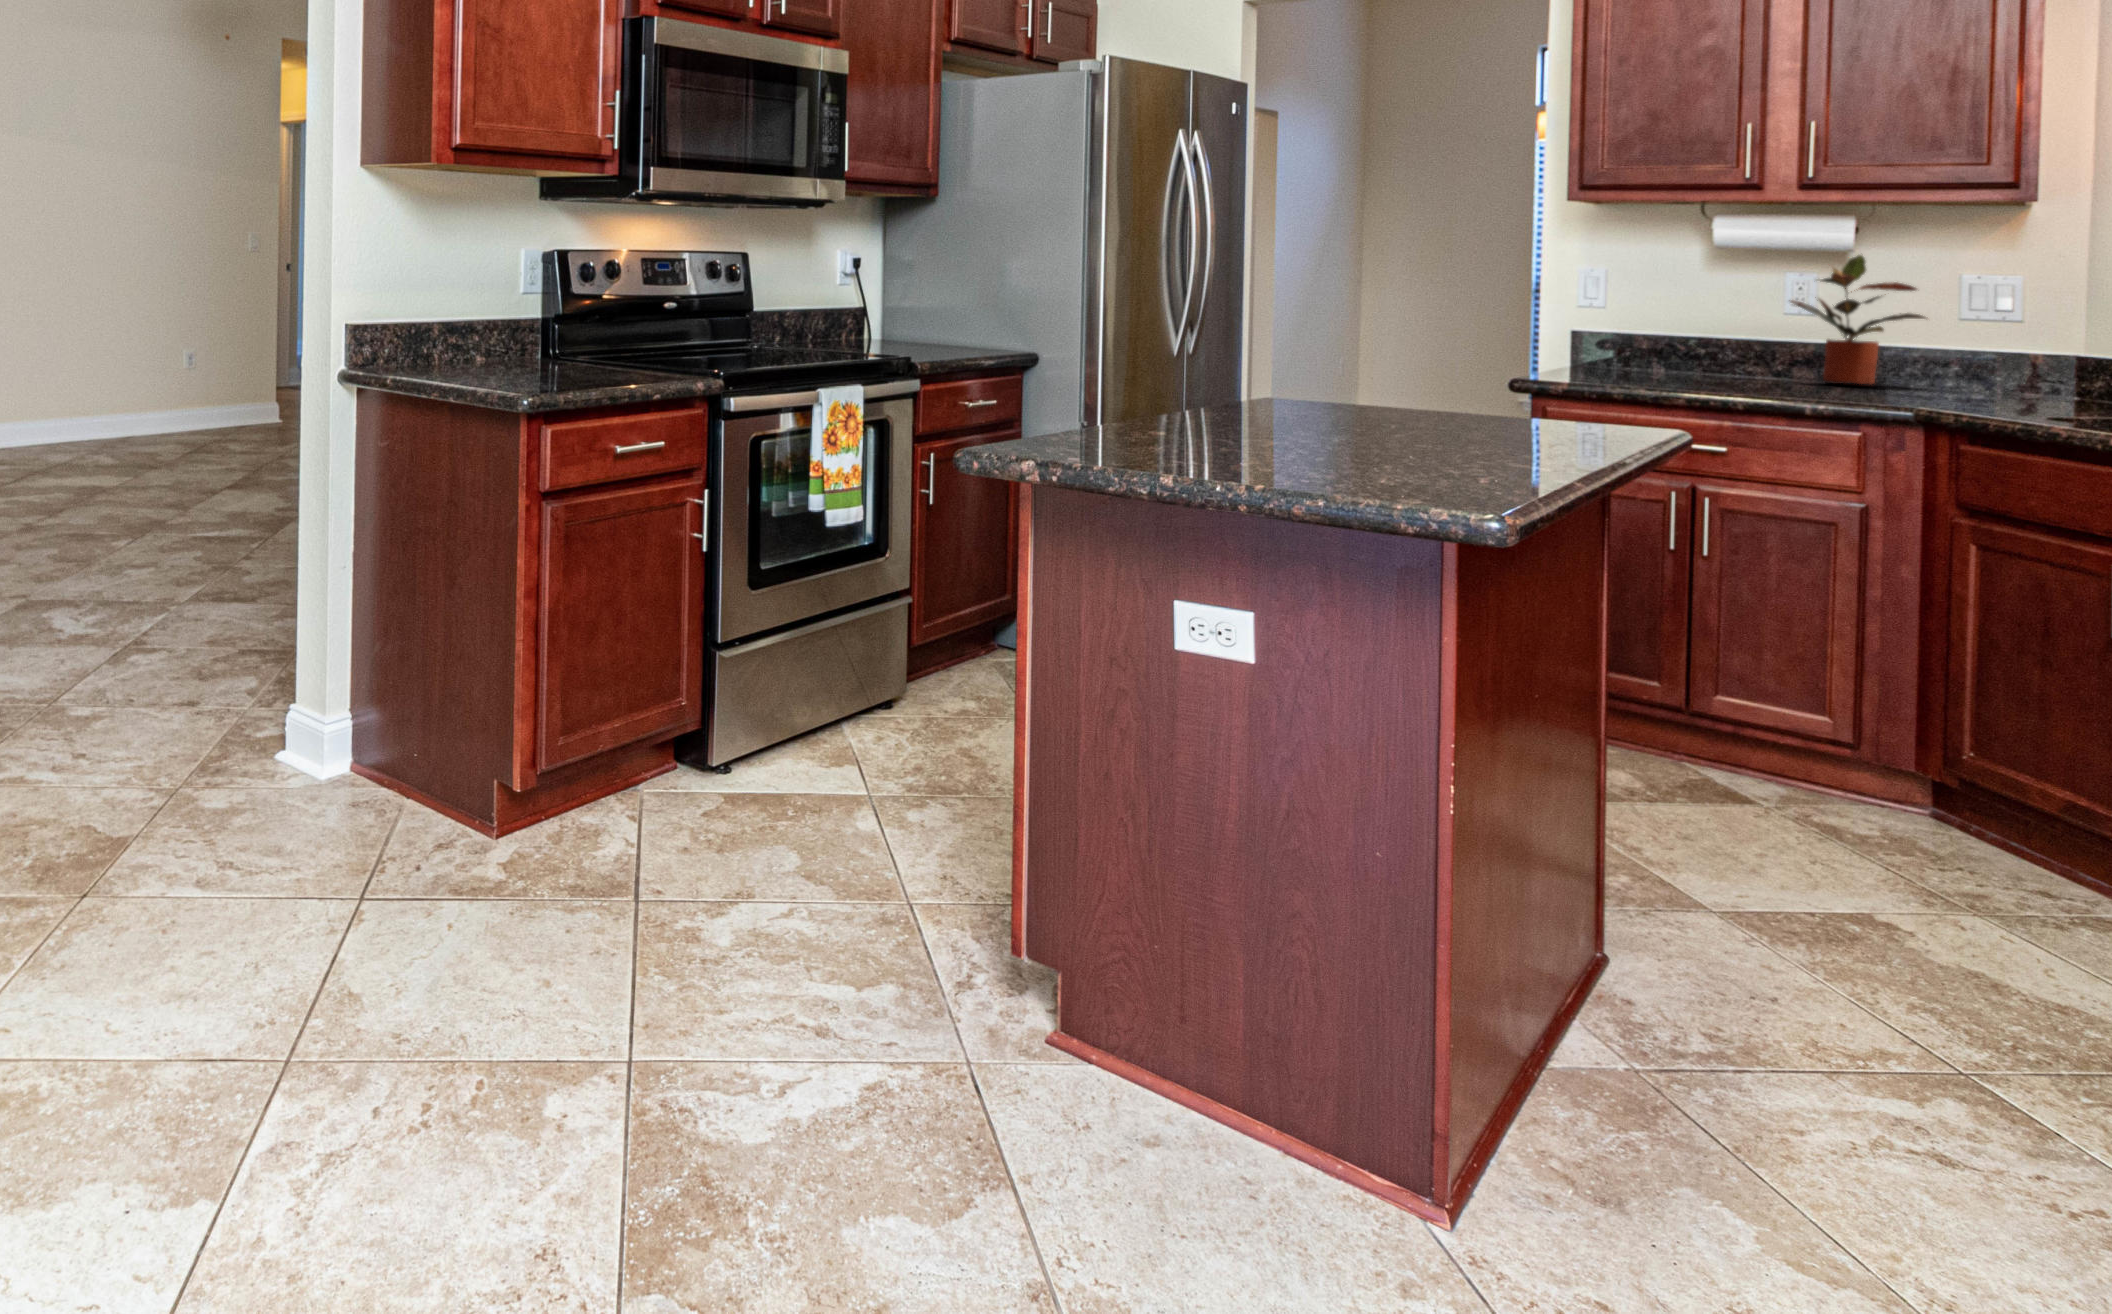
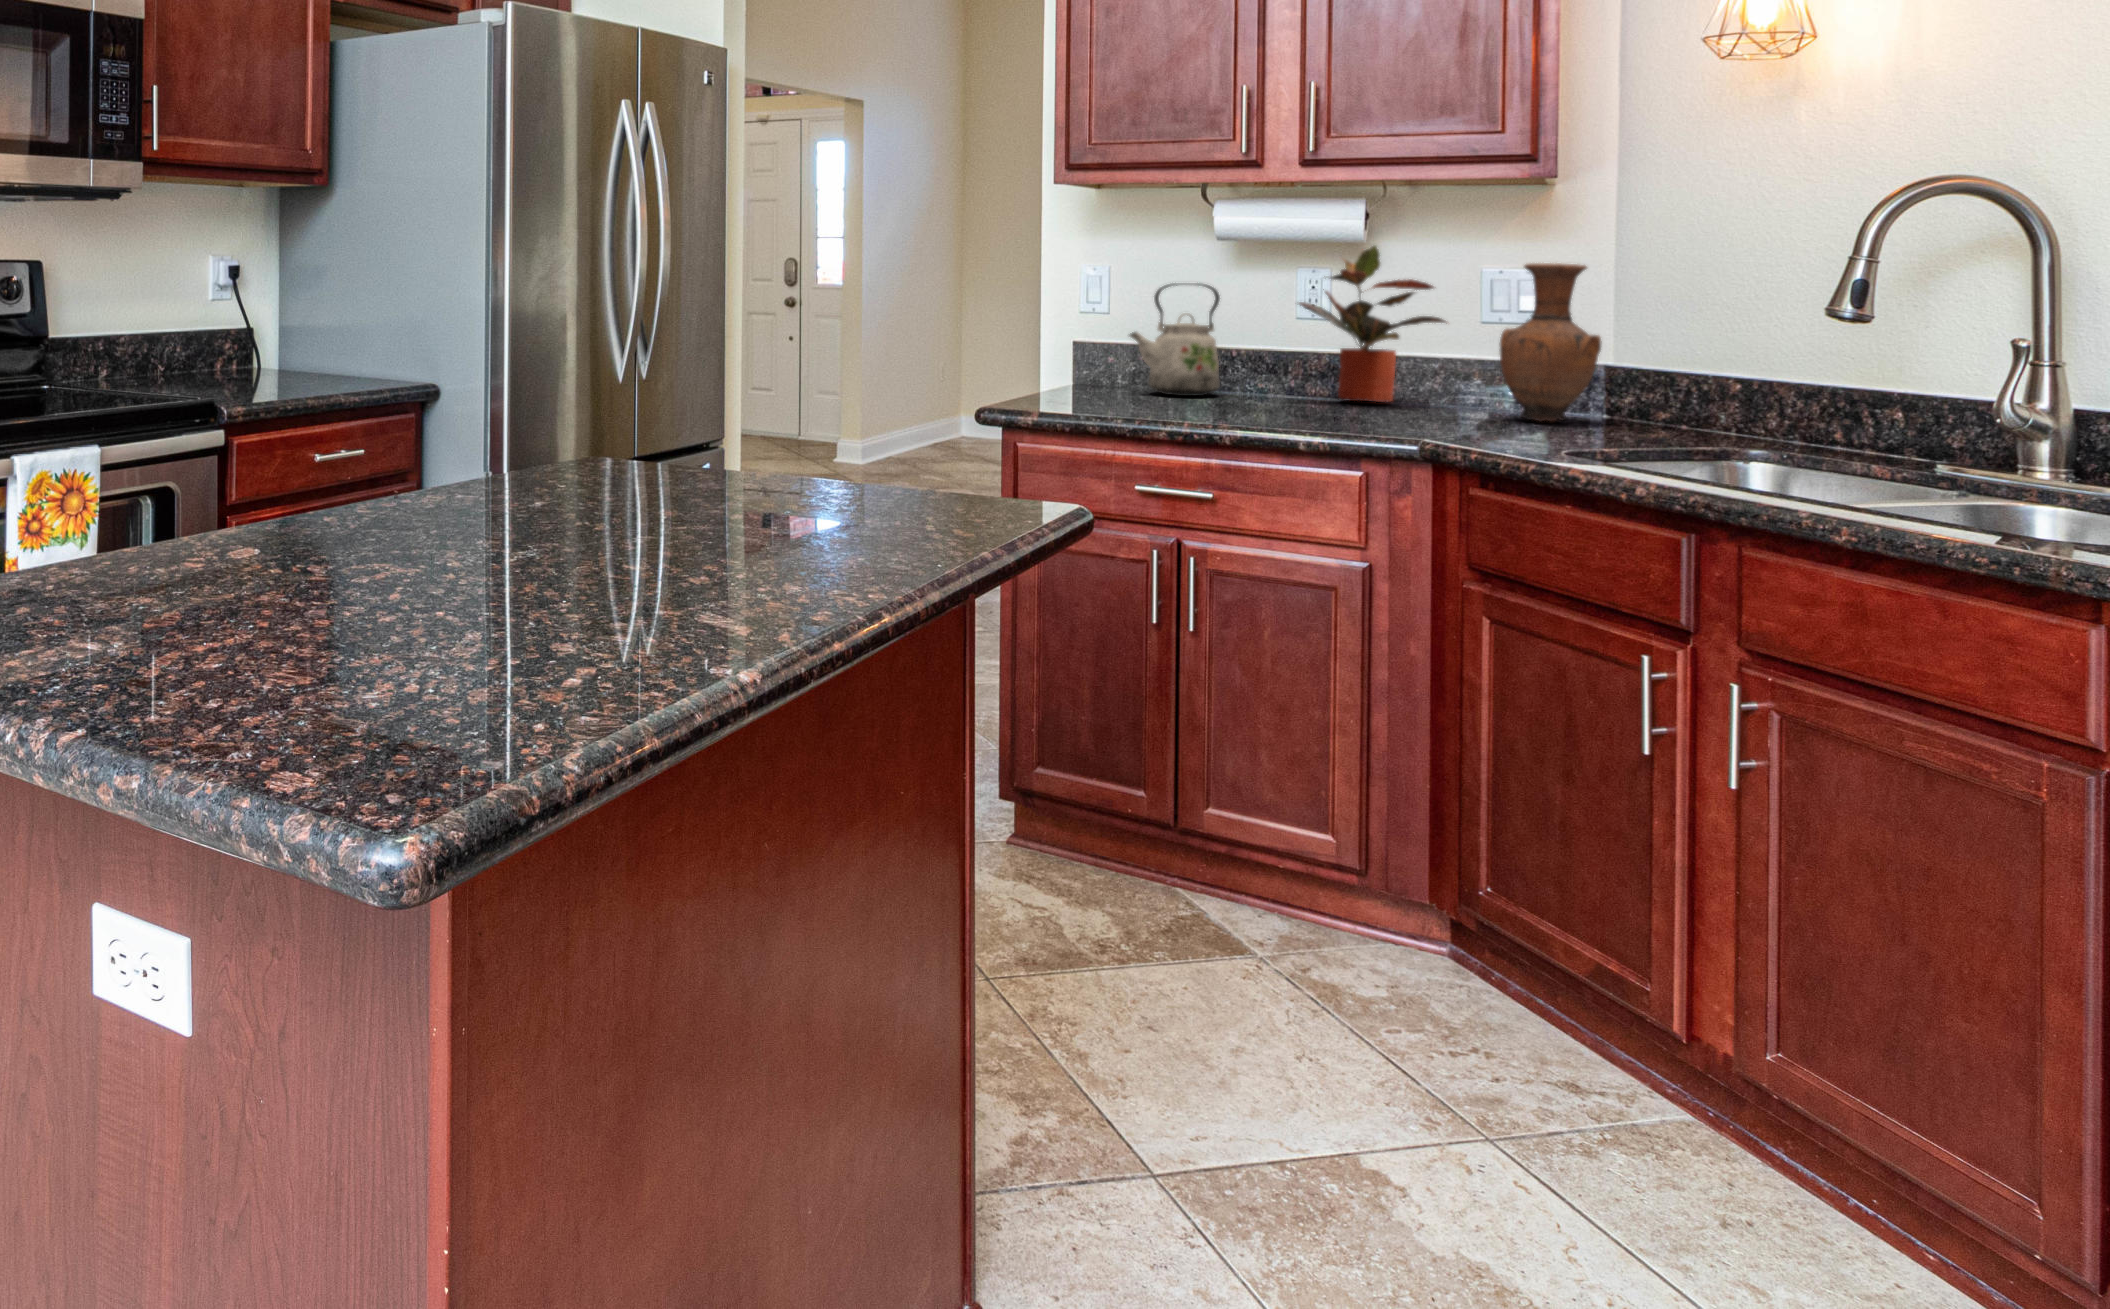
vase: none [1979,270,2074,401] -> present [1500,263,1602,421]
kettle: none [1629,283,1714,377] -> present [1130,284,1220,396]

